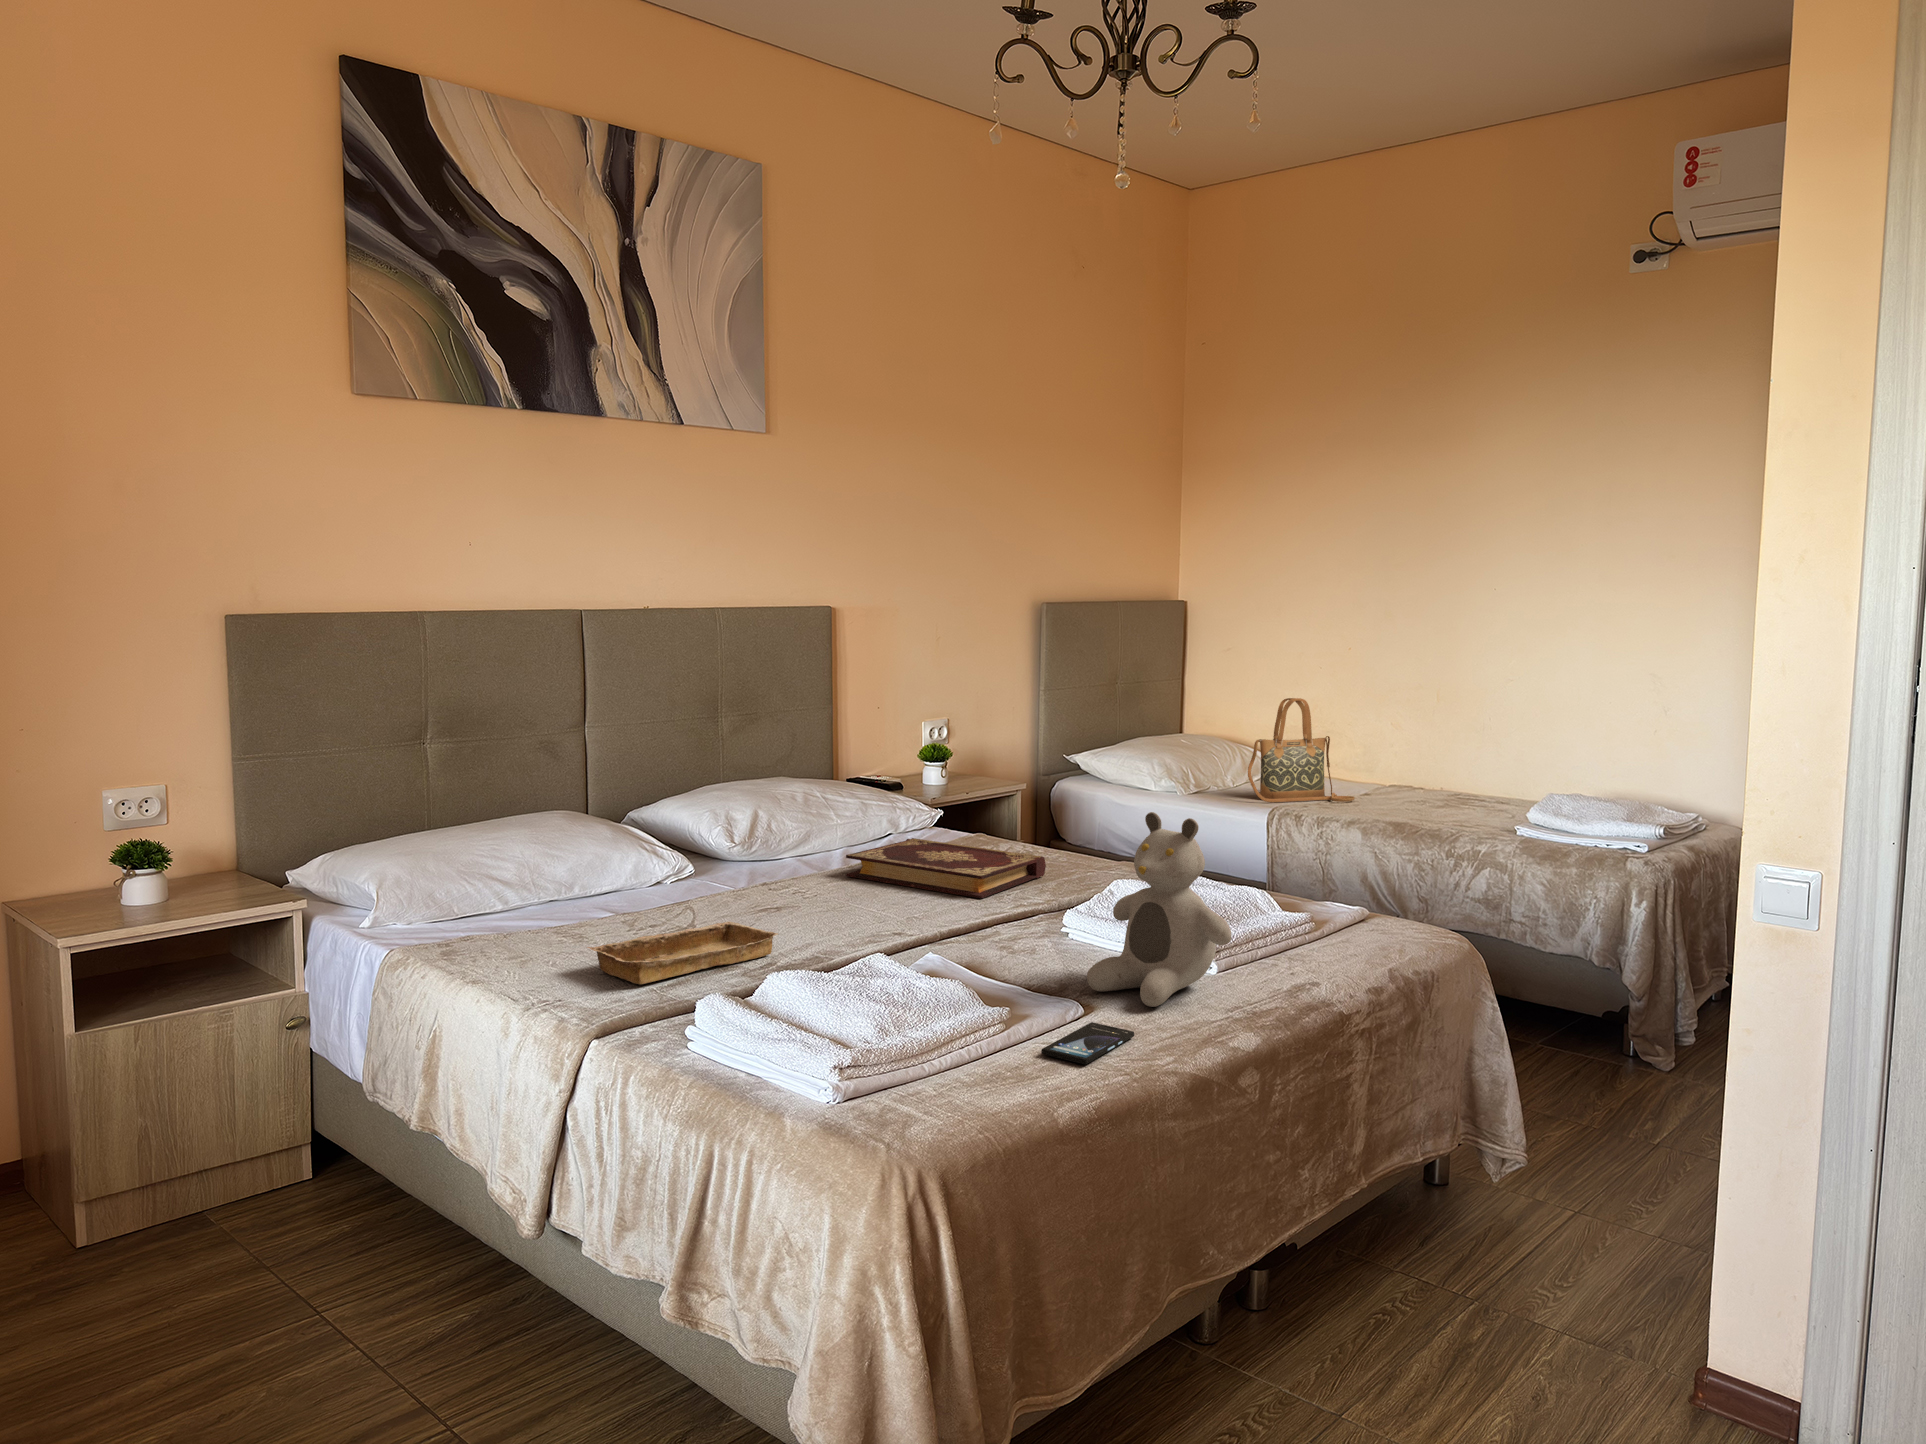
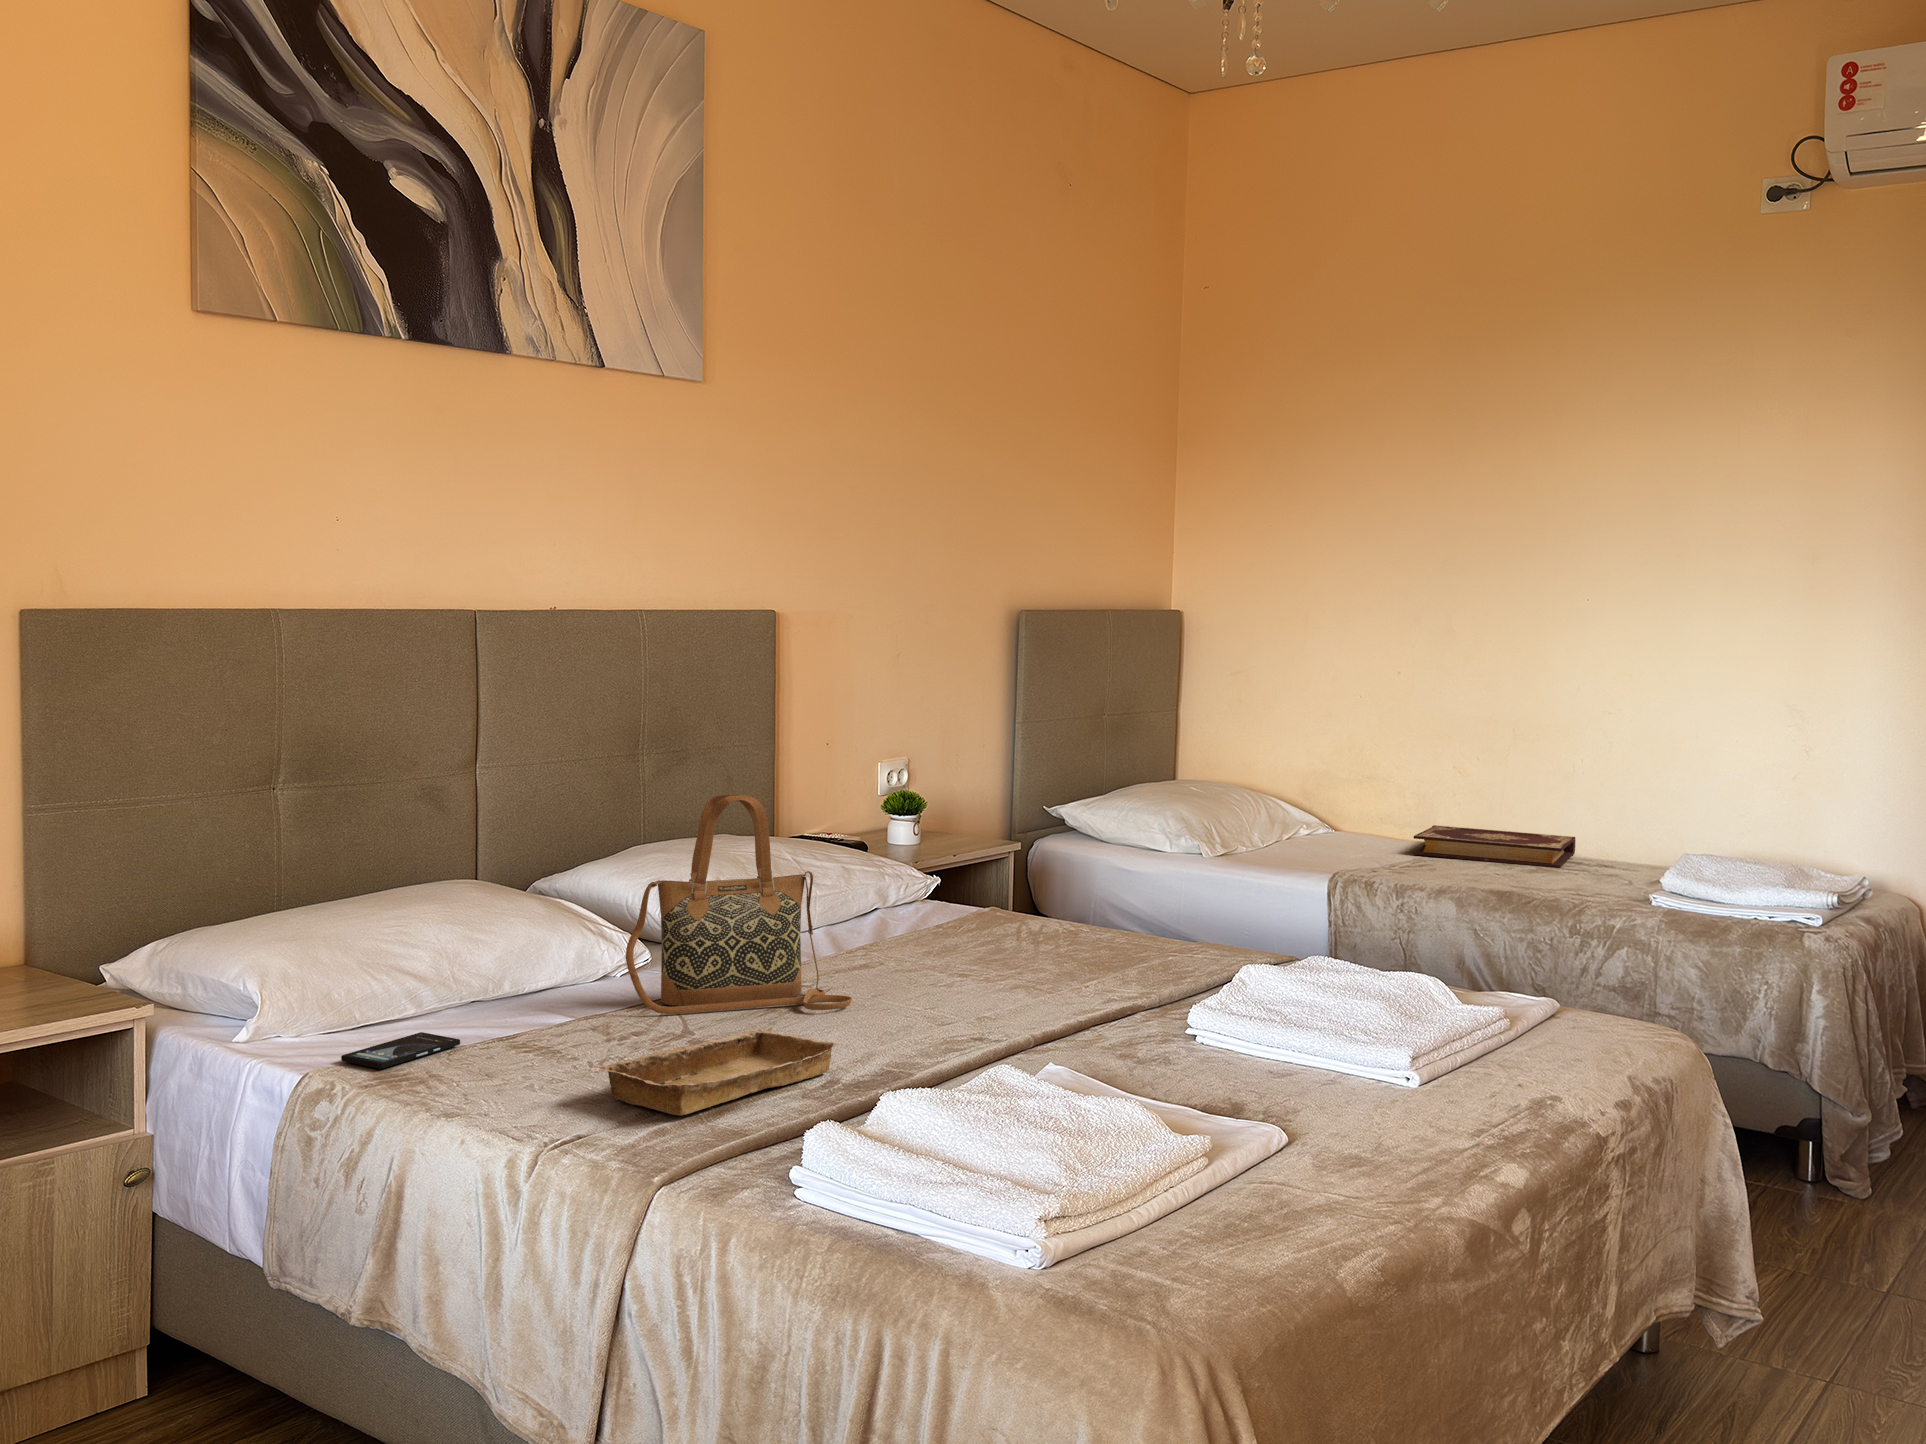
handbag: present [1248,698,1355,802] -> present [626,795,852,1014]
teddy bear: present [1087,812,1232,1007] -> none [1269,878,1457,1129]
book: present [846,838,1046,898] -> present [1413,825,1575,868]
smartphone: present [1041,1022,1134,1065] -> present [341,1032,460,1069]

